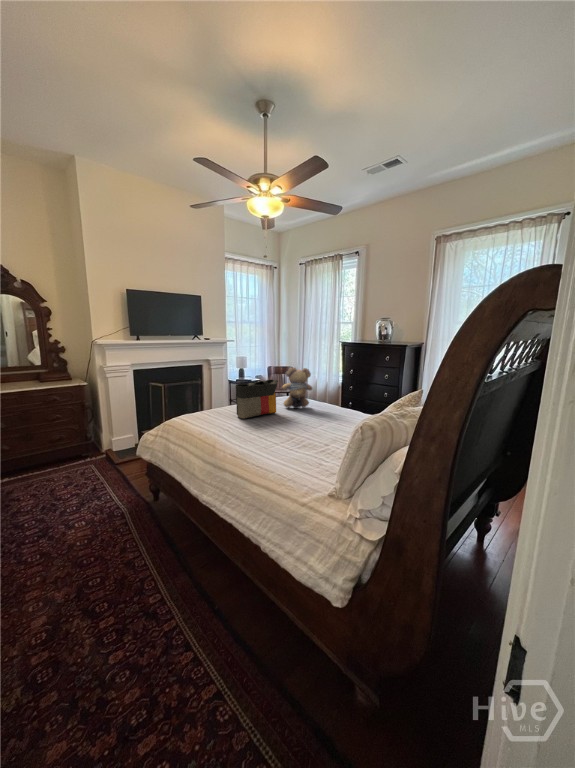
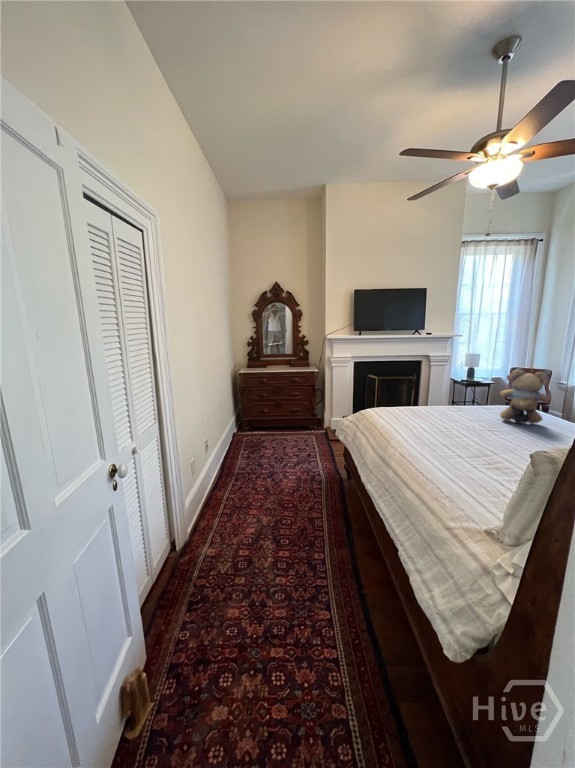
tote bag: present [235,380,278,419] -> none [430,382,490,423]

